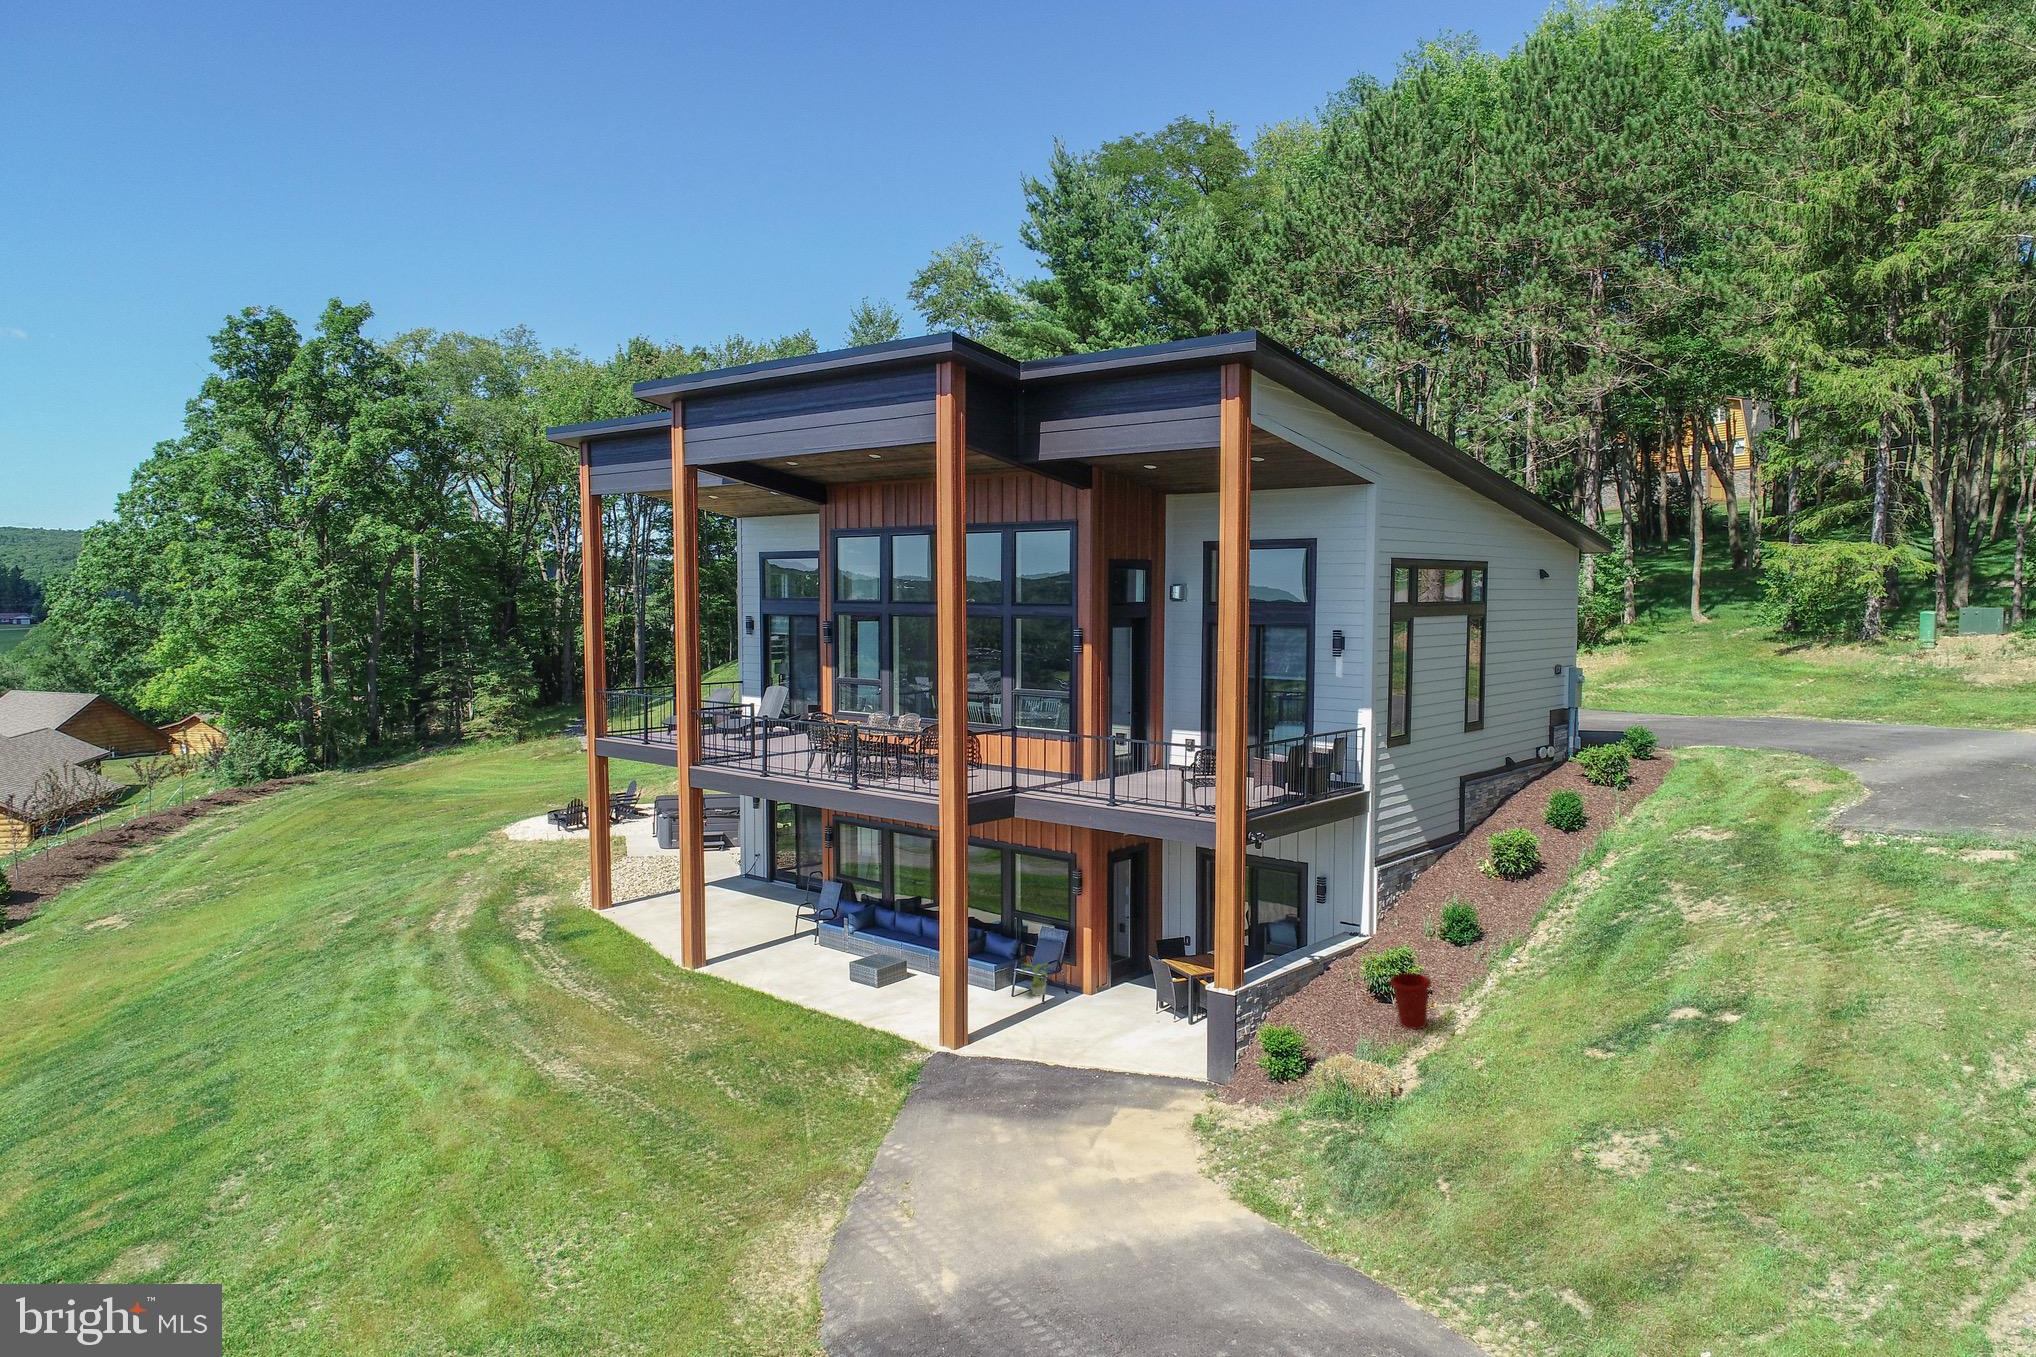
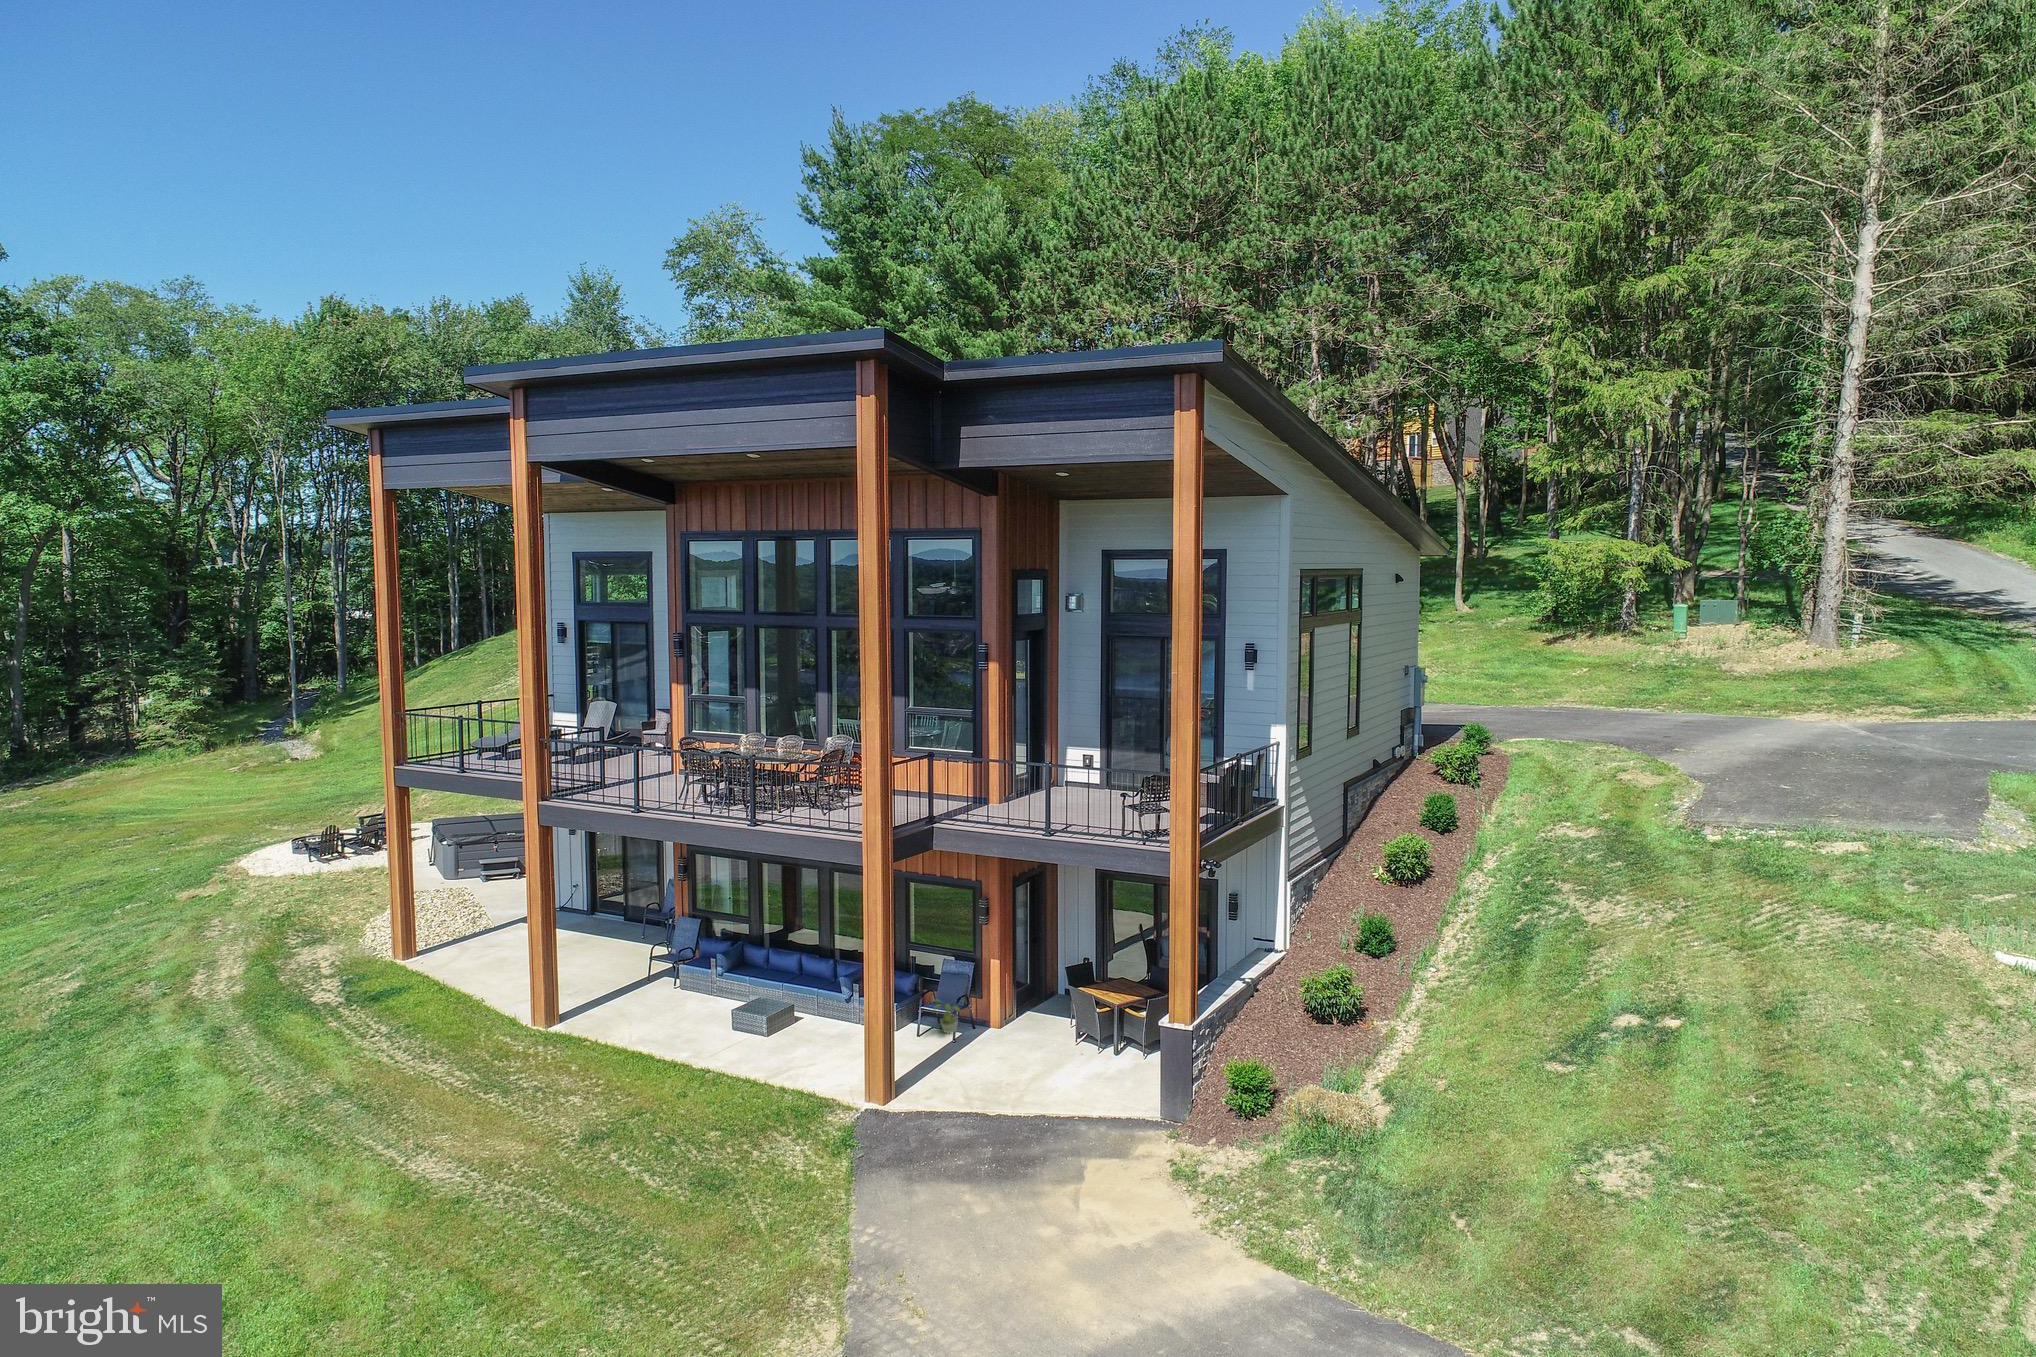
waste bin: present [1390,973,1431,1029] -> none [1332,990,1374,1047]

